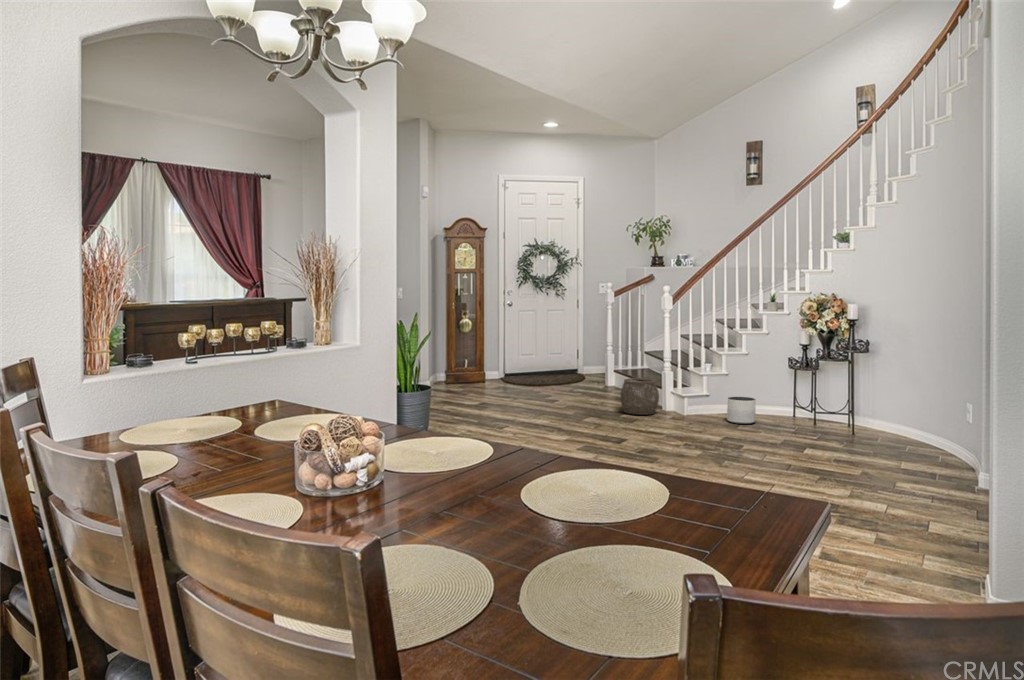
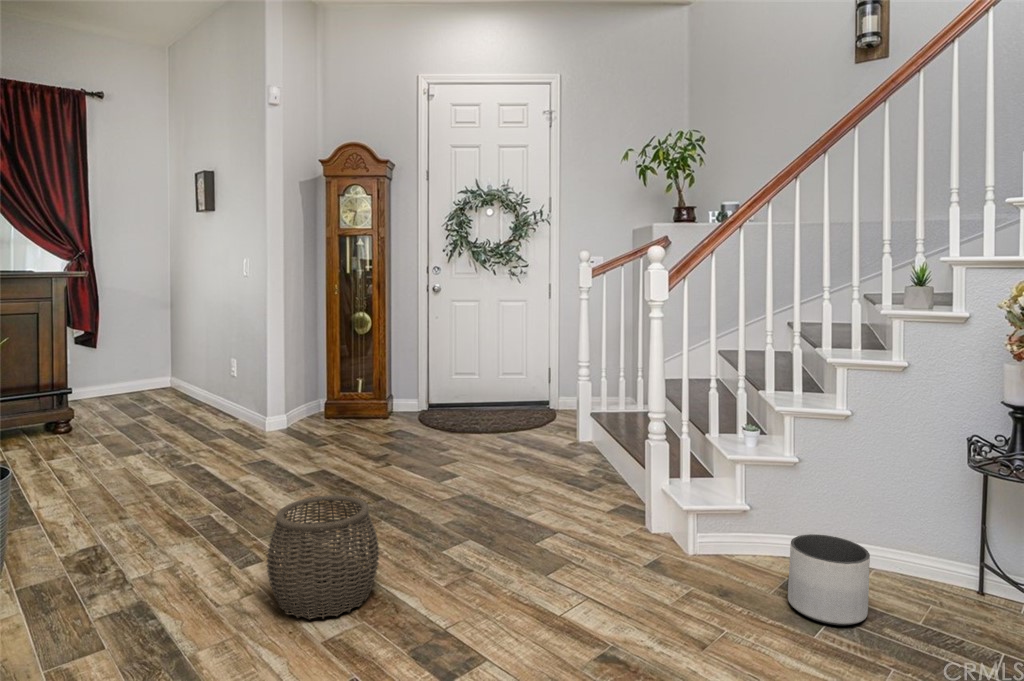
woven basket: present [620,378,659,415] -> present [267,496,380,619]

